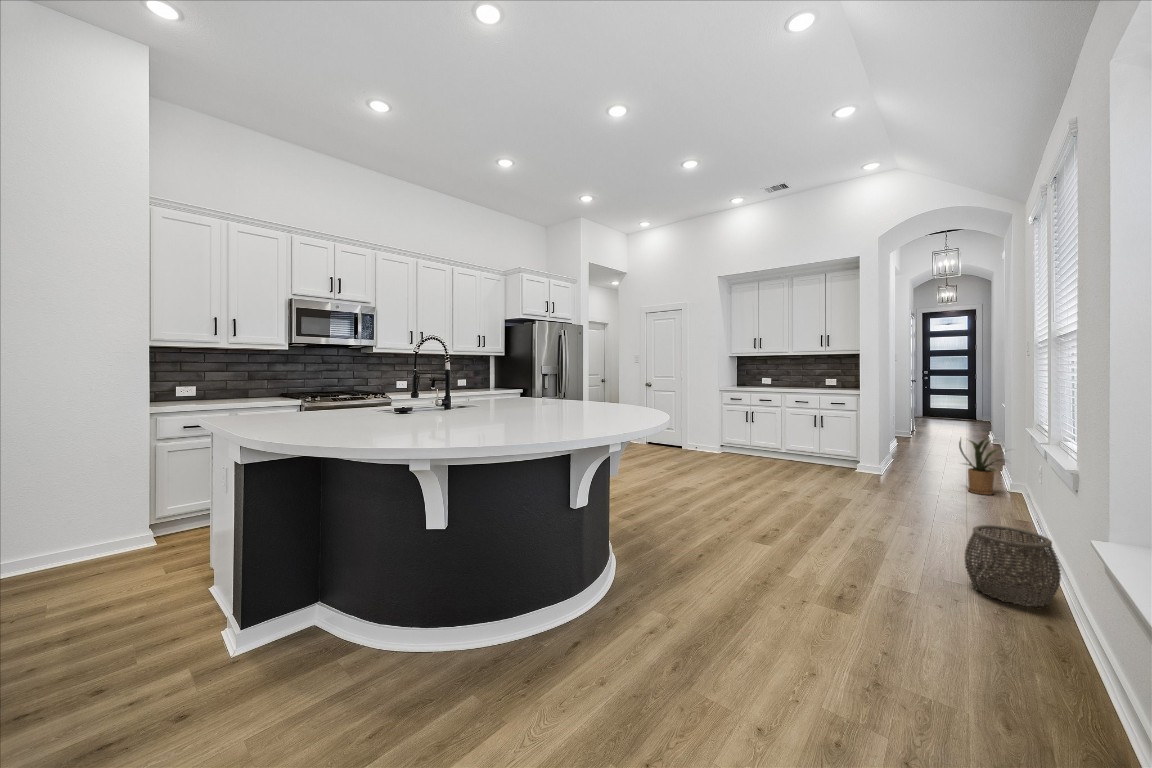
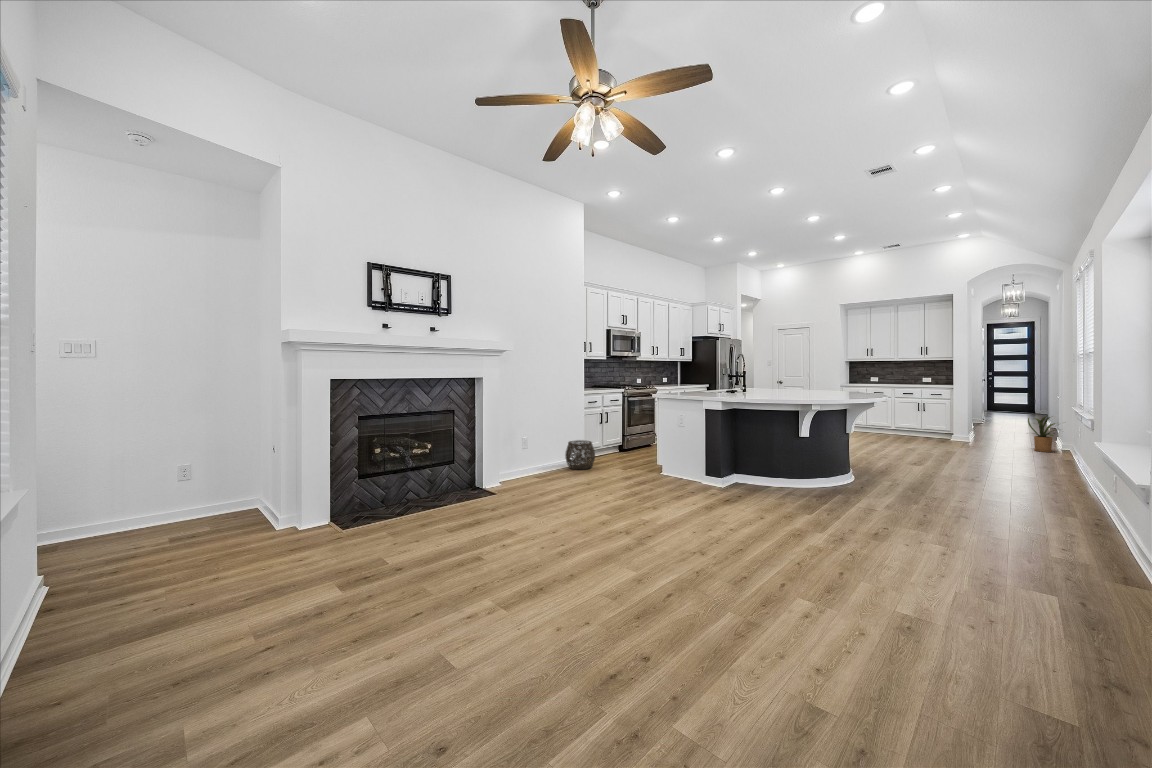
woven basket: present [965,525,1061,607] -> present [565,440,595,469]

